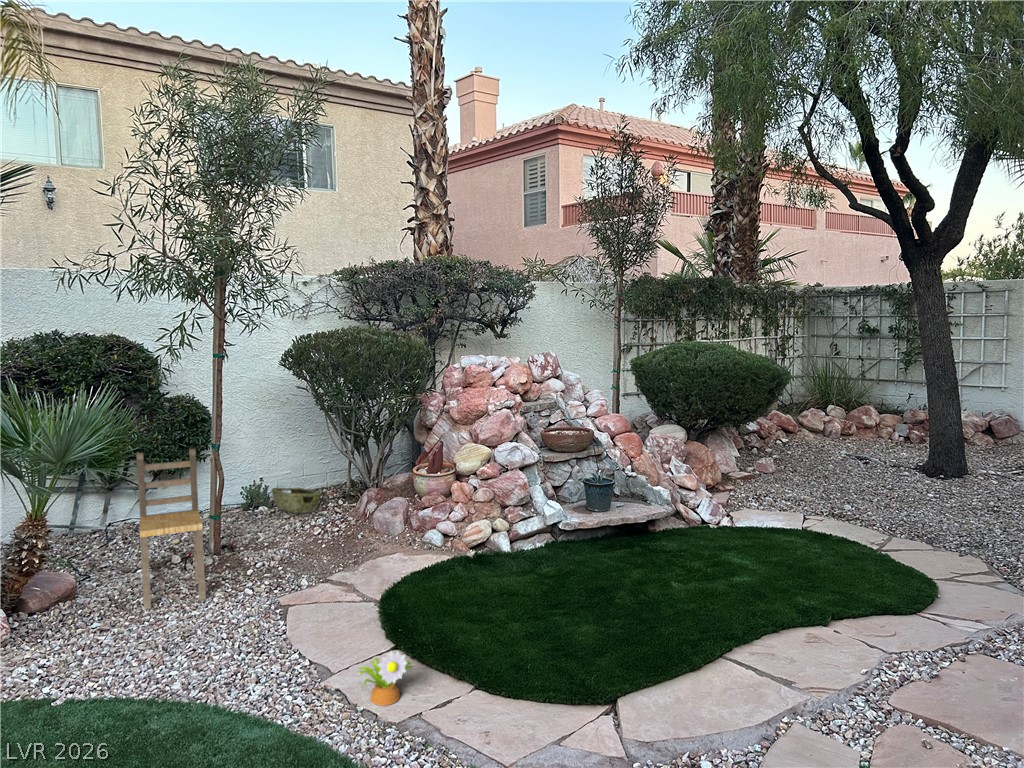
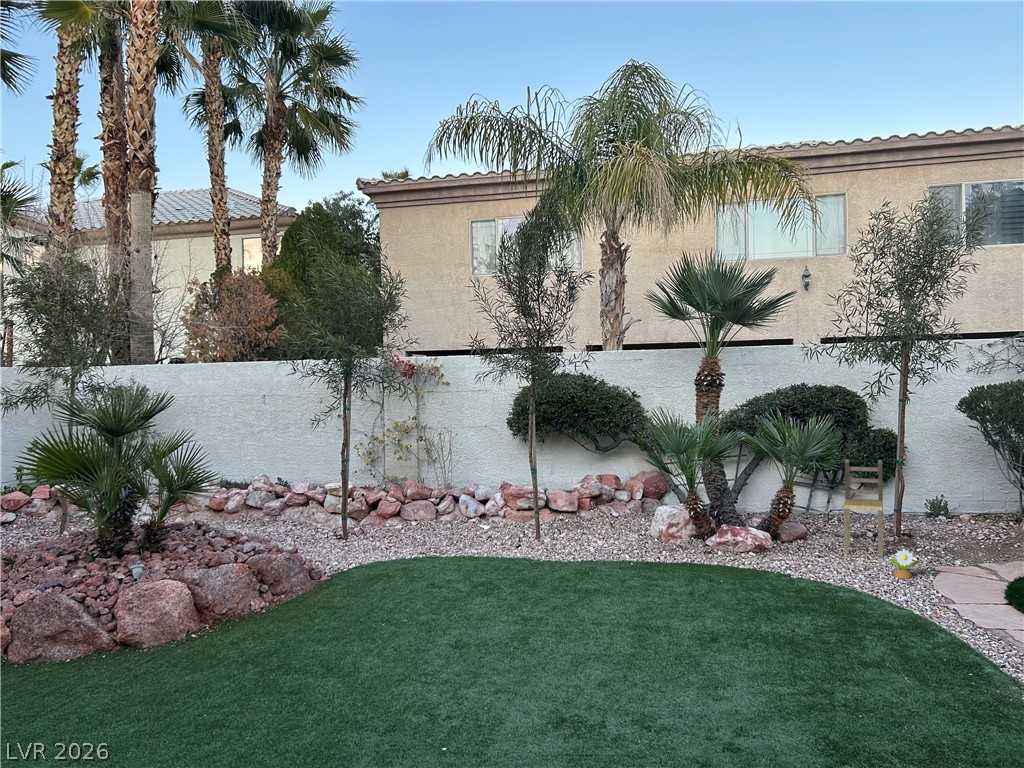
woven basket: present [272,488,321,513] -> none [952,505,994,528]
decorative plant: present [359,651,414,706] -> present [889,549,920,579]

